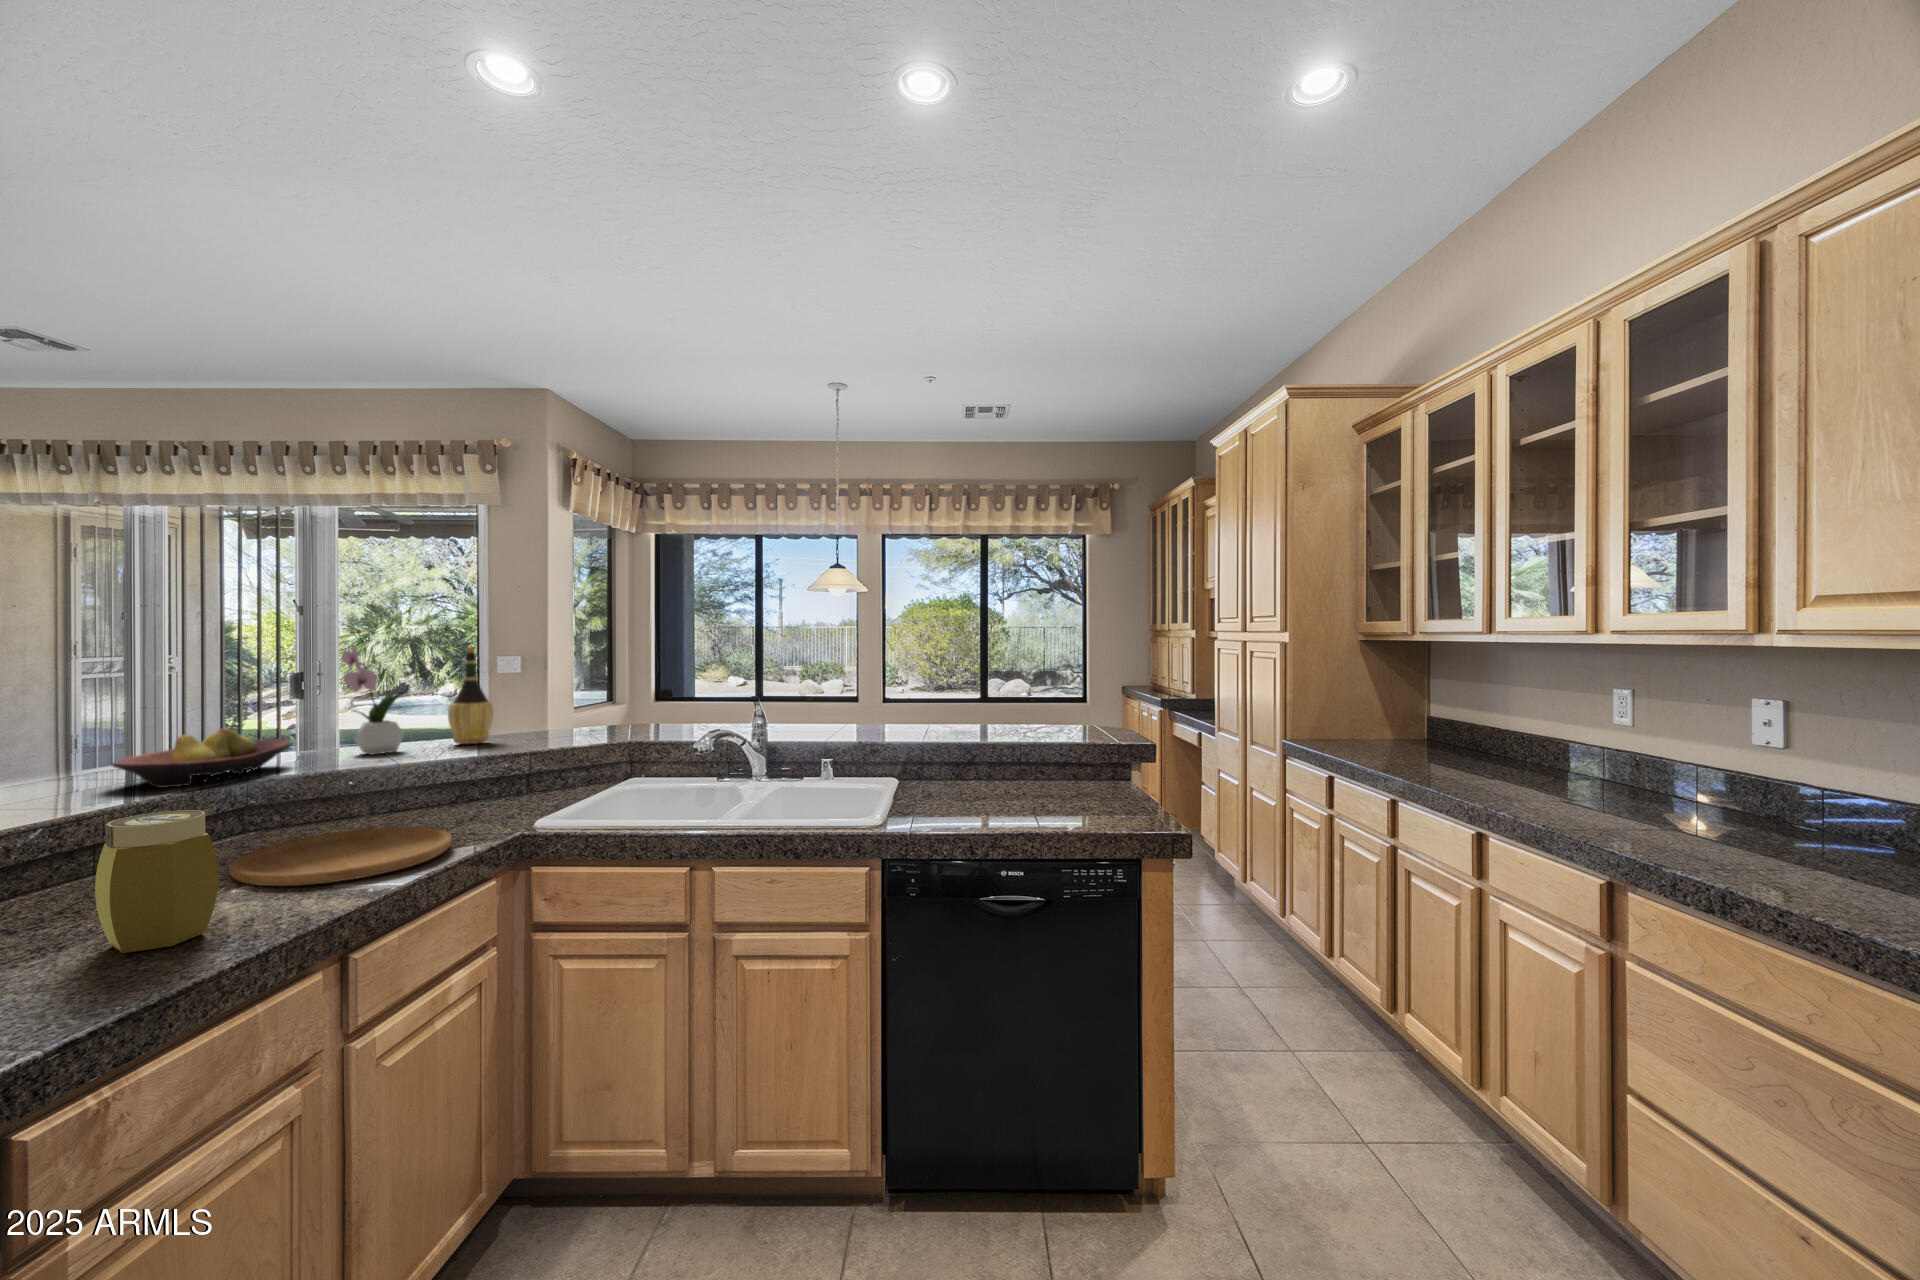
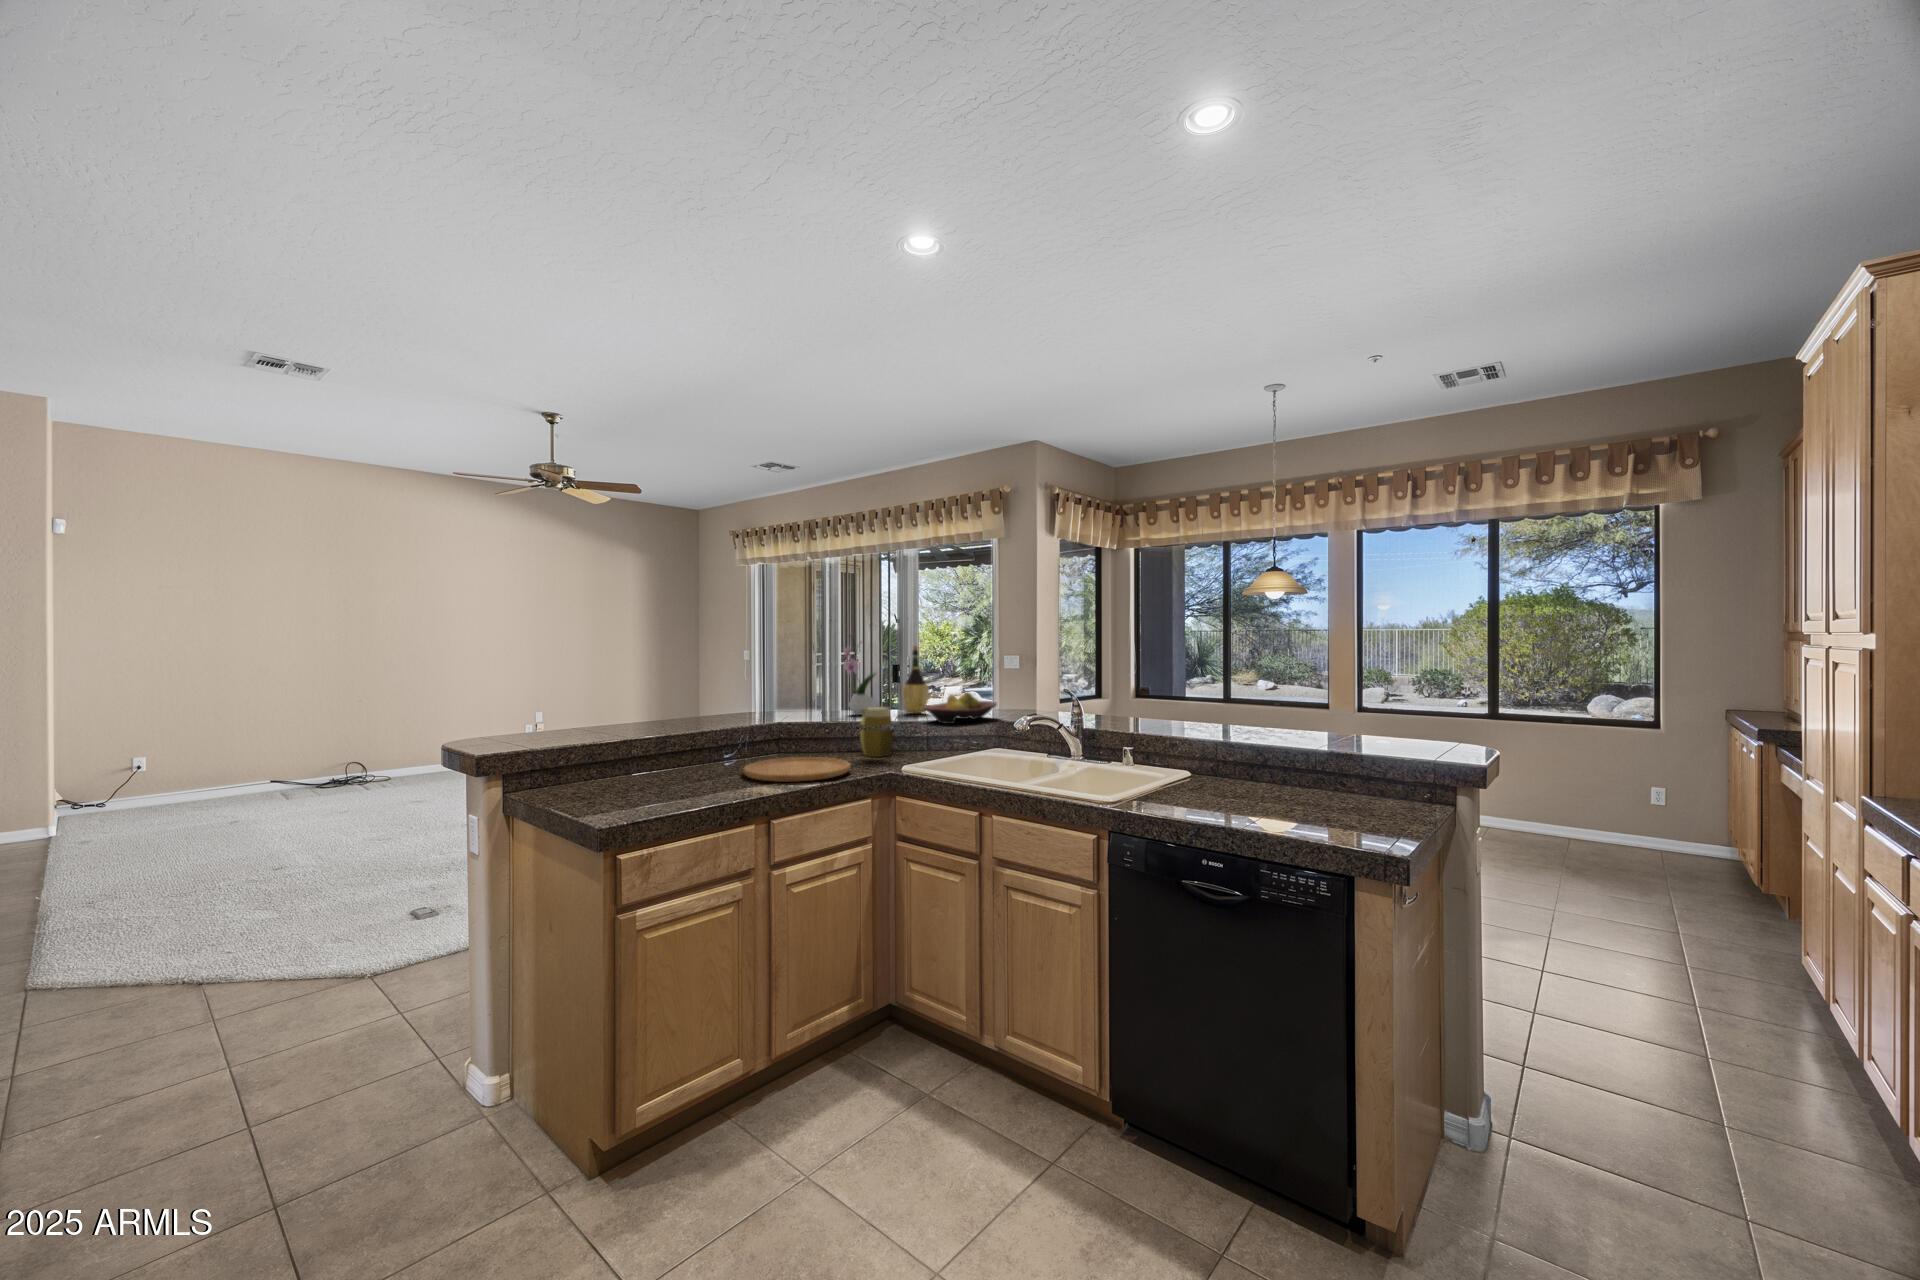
fruit bowl: present [112,728,291,788] -> present [923,692,996,724]
jar: present [95,810,218,953] -> present [860,707,893,757]

